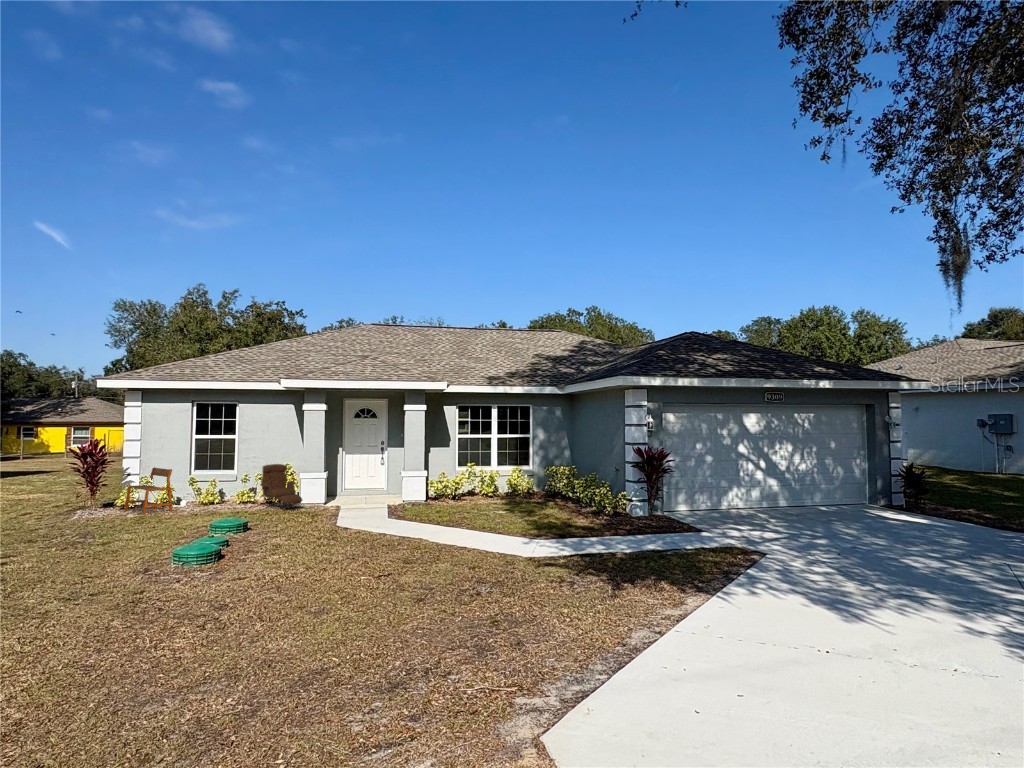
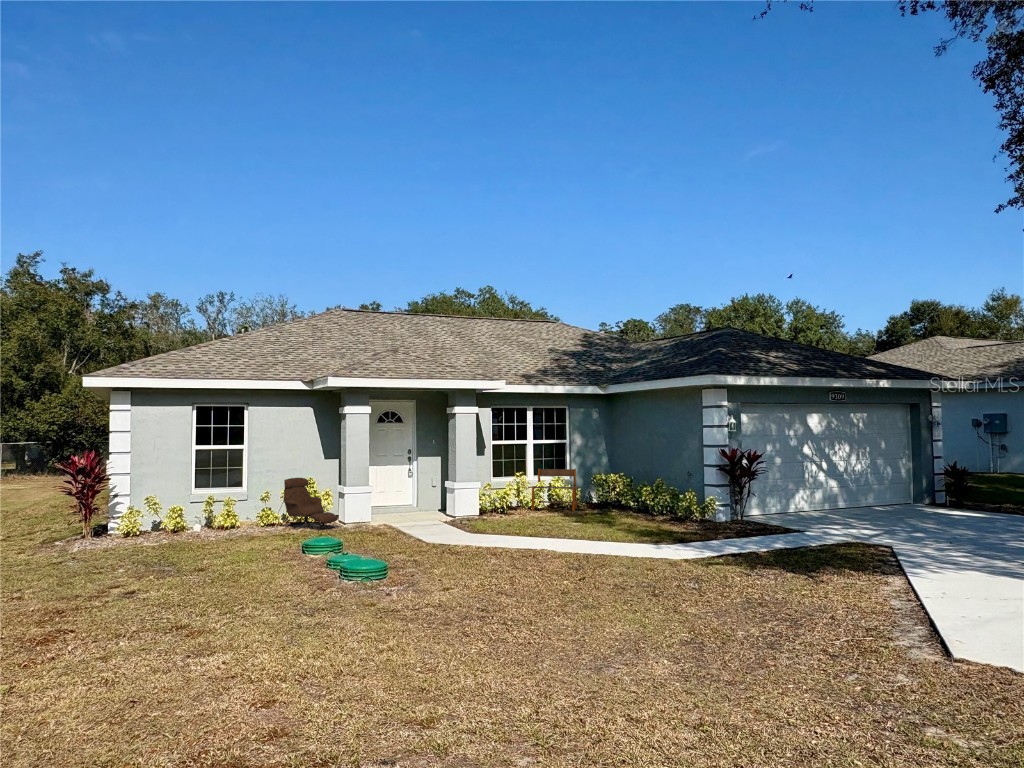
bench: present [124,467,172,515] -> present [532,469,578,511]

